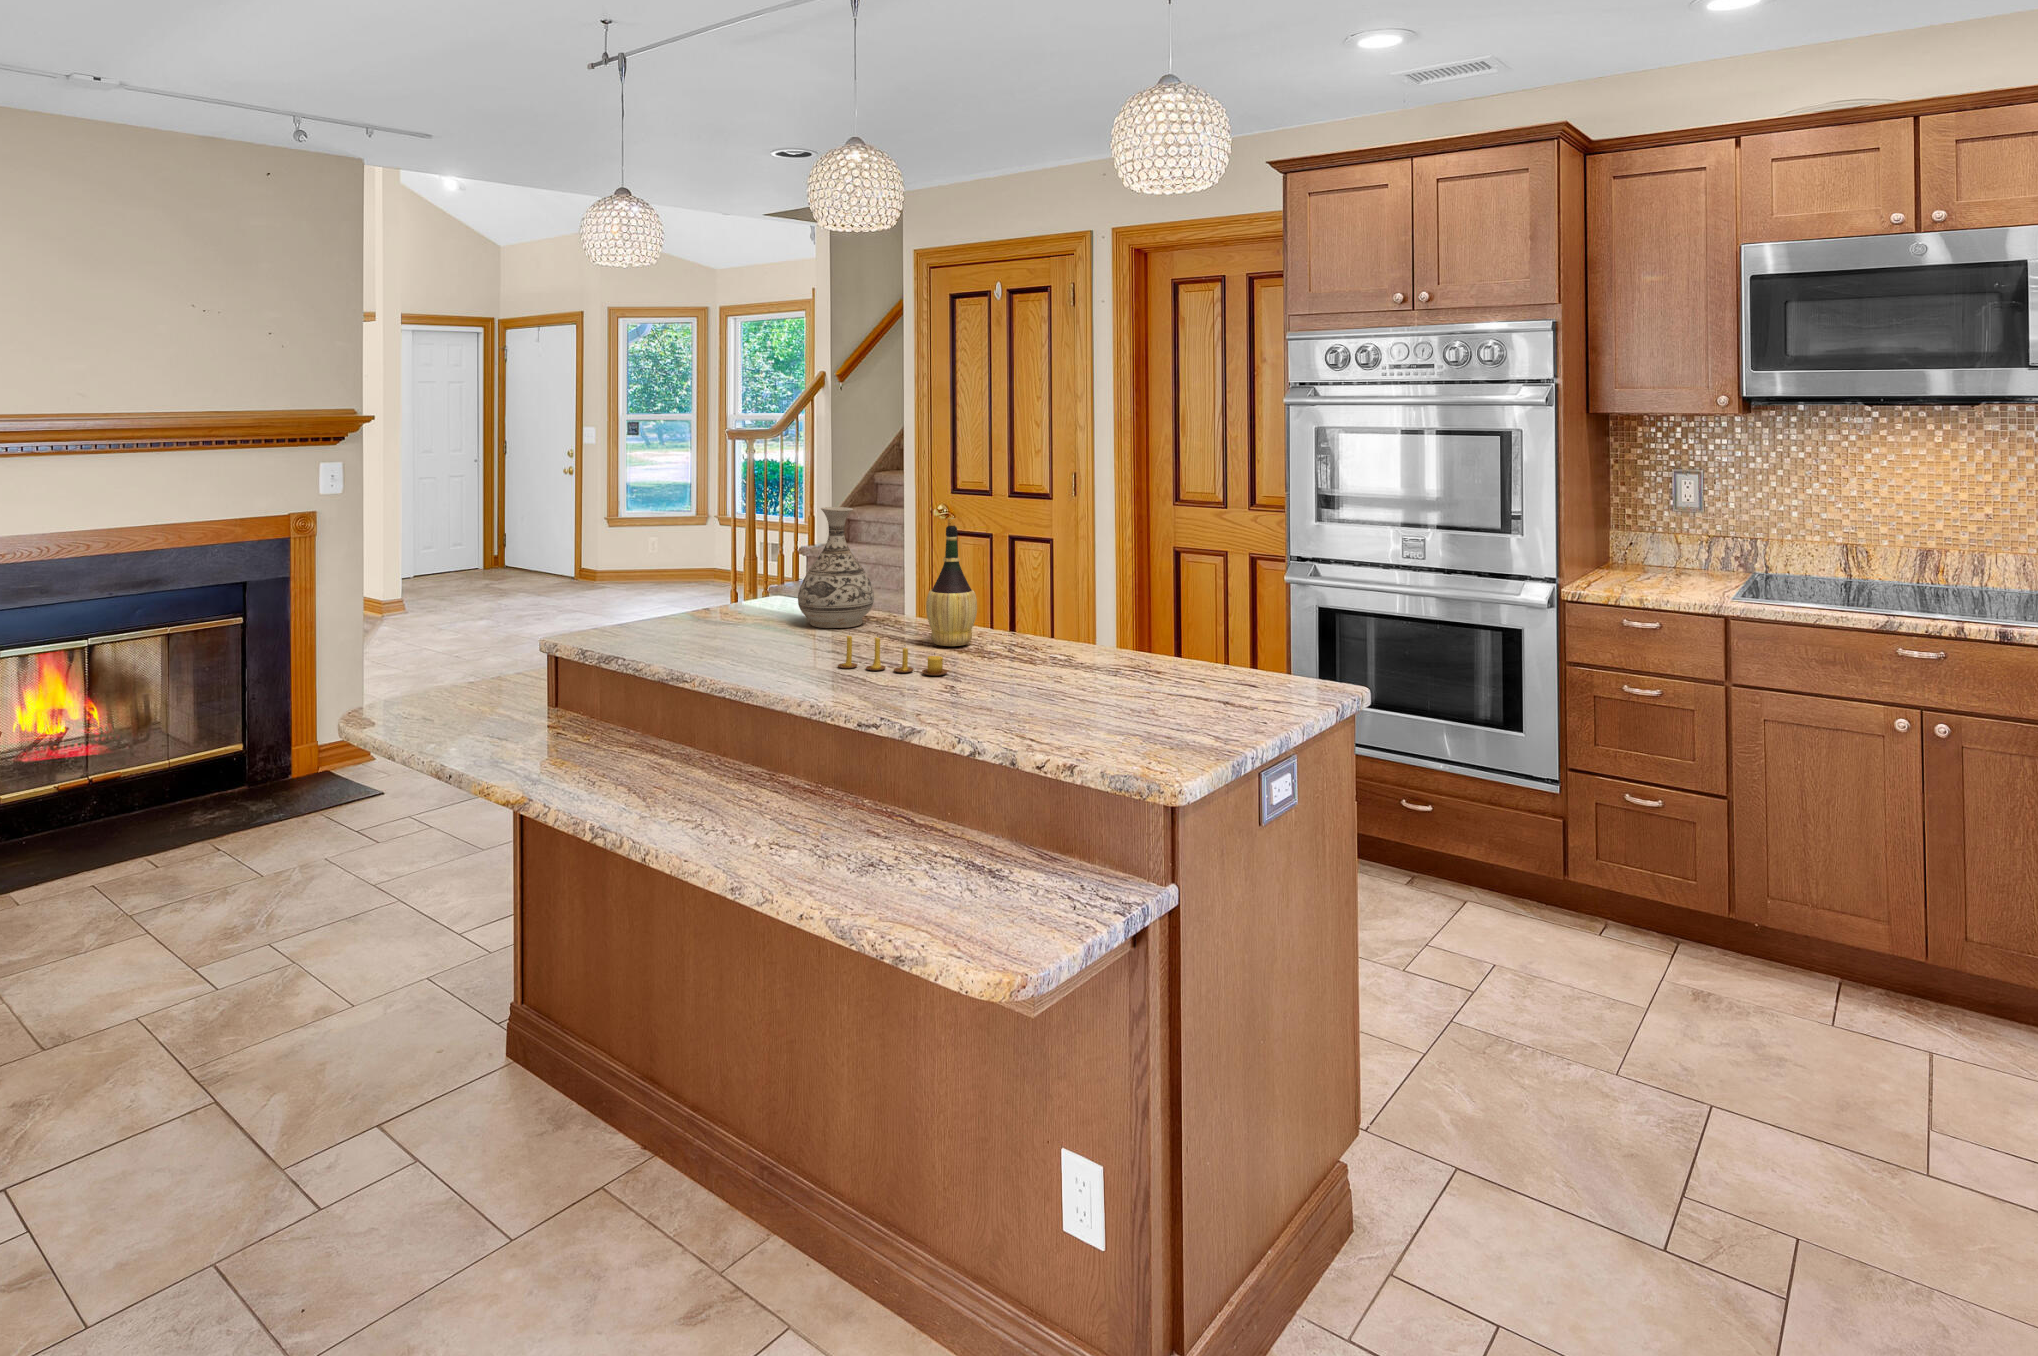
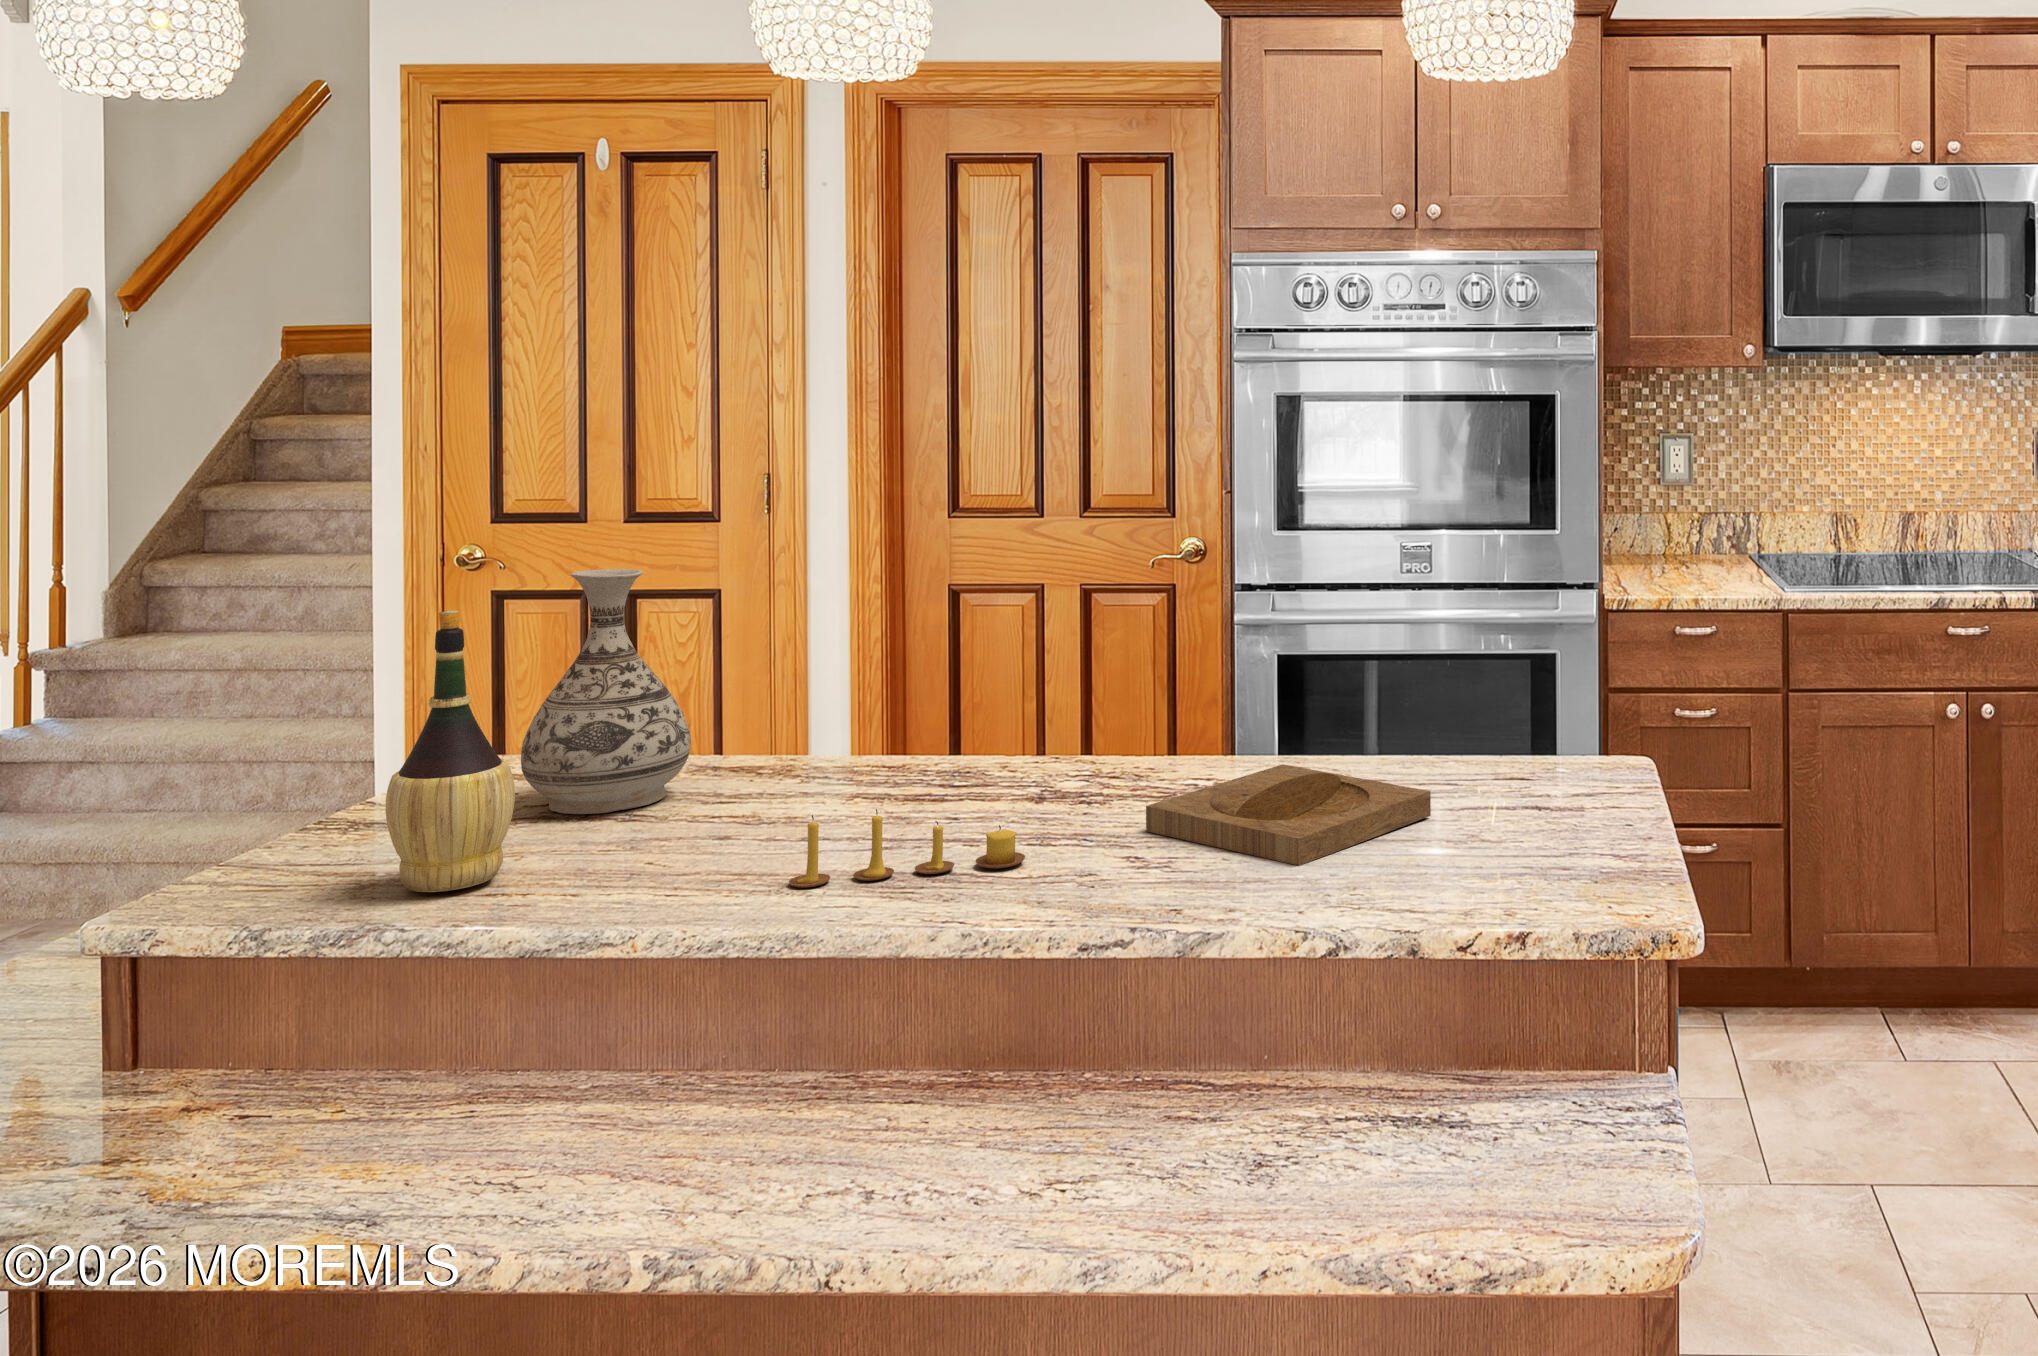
wine bottle: present [926,518,977,646] -> present [386,610,515,892]
tray: none [1027,652,1185,700] -> present [1146,765,1431,866]

